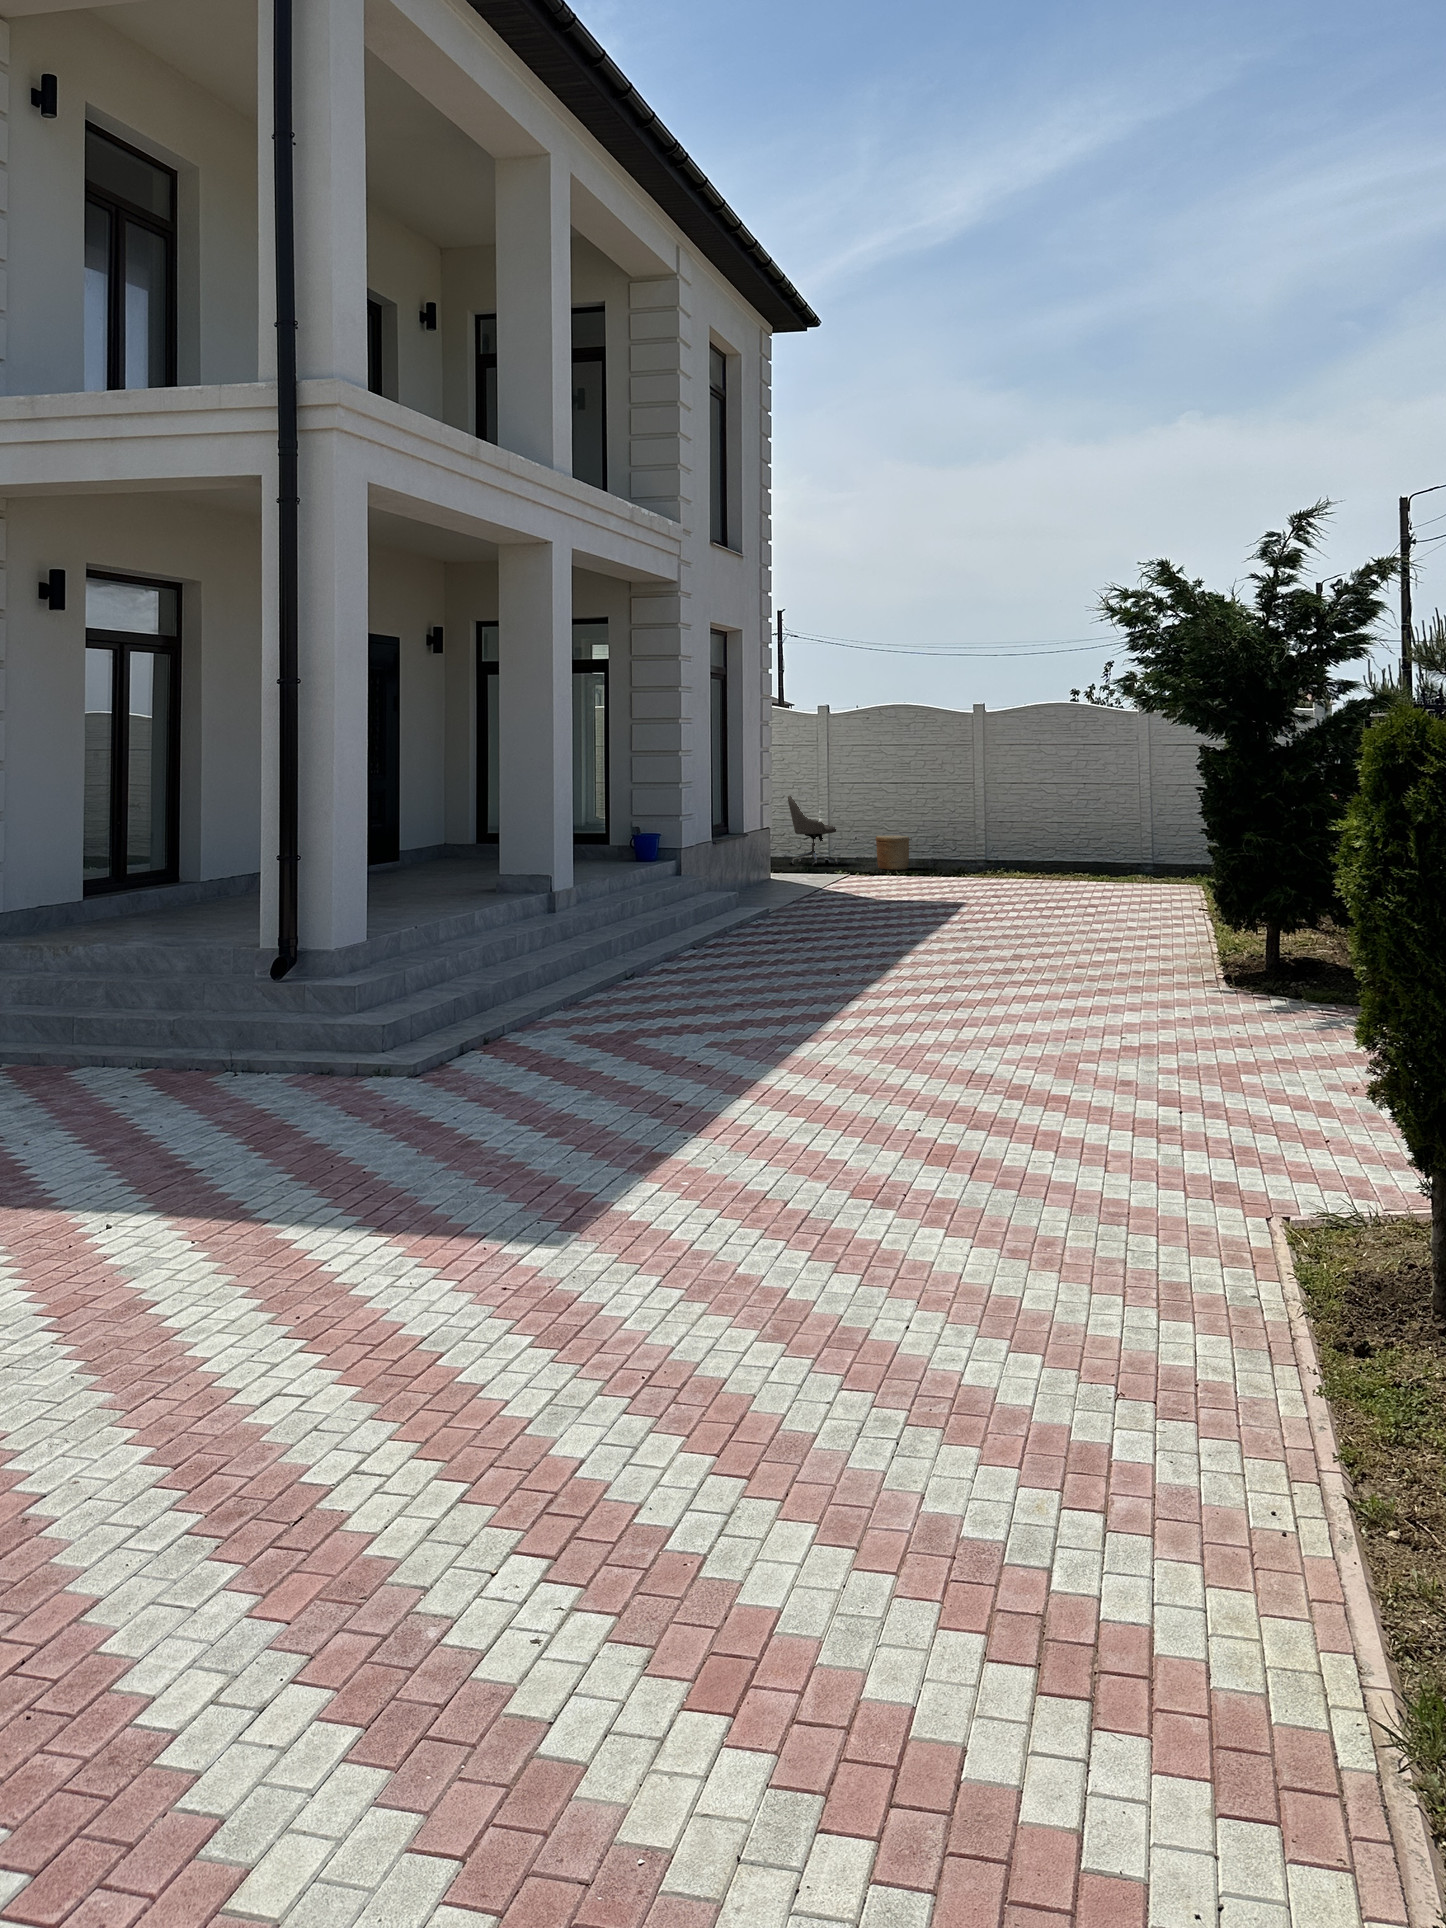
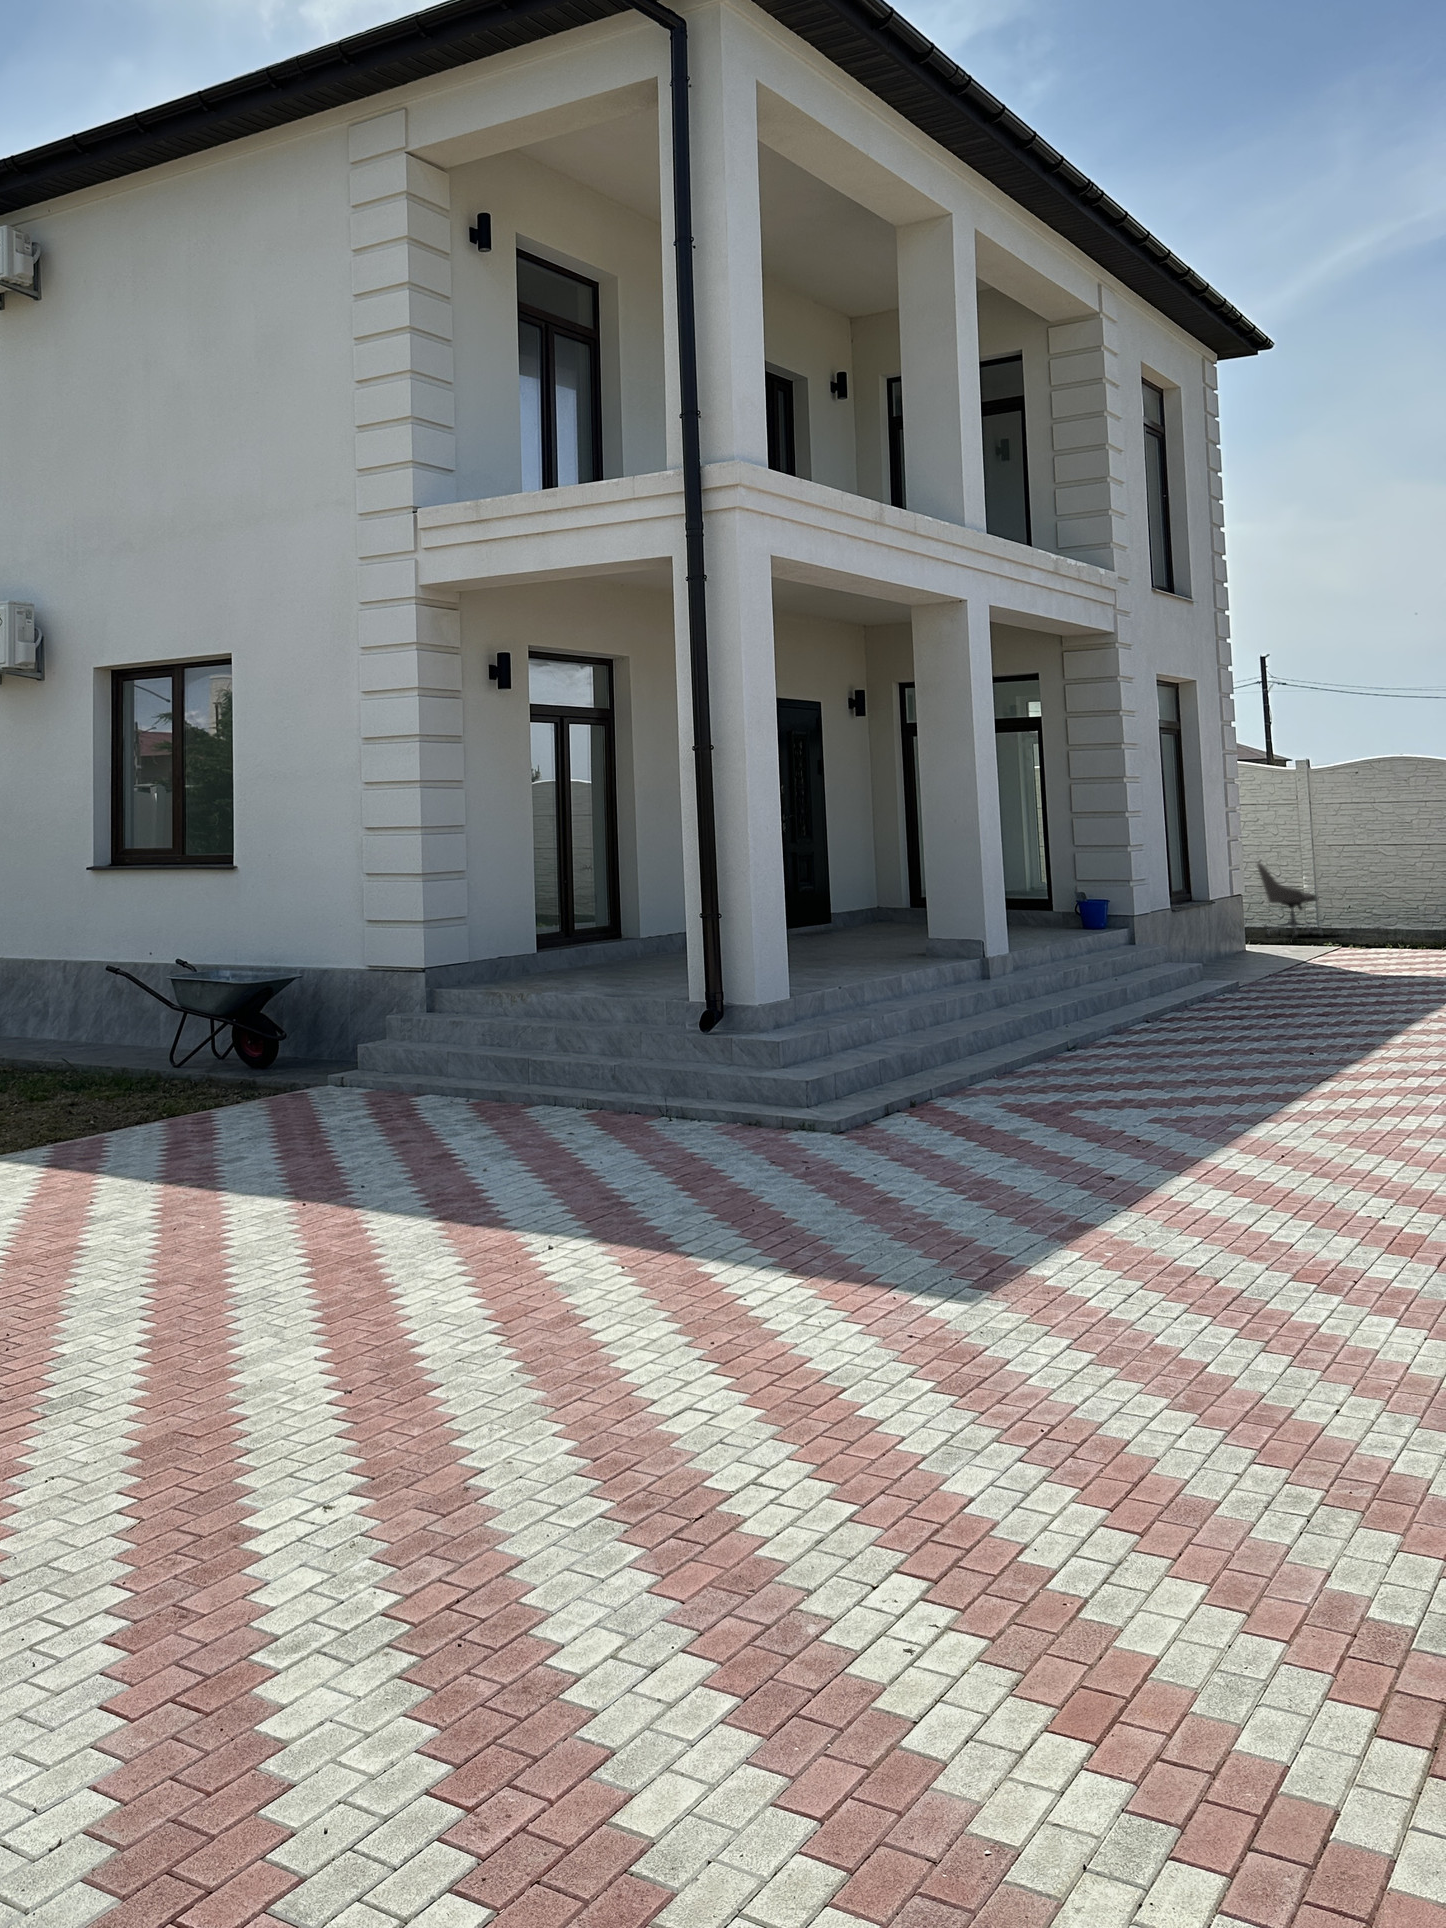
woven basket: present [876,835,909,870] -> none [1367,903,1410,941]

